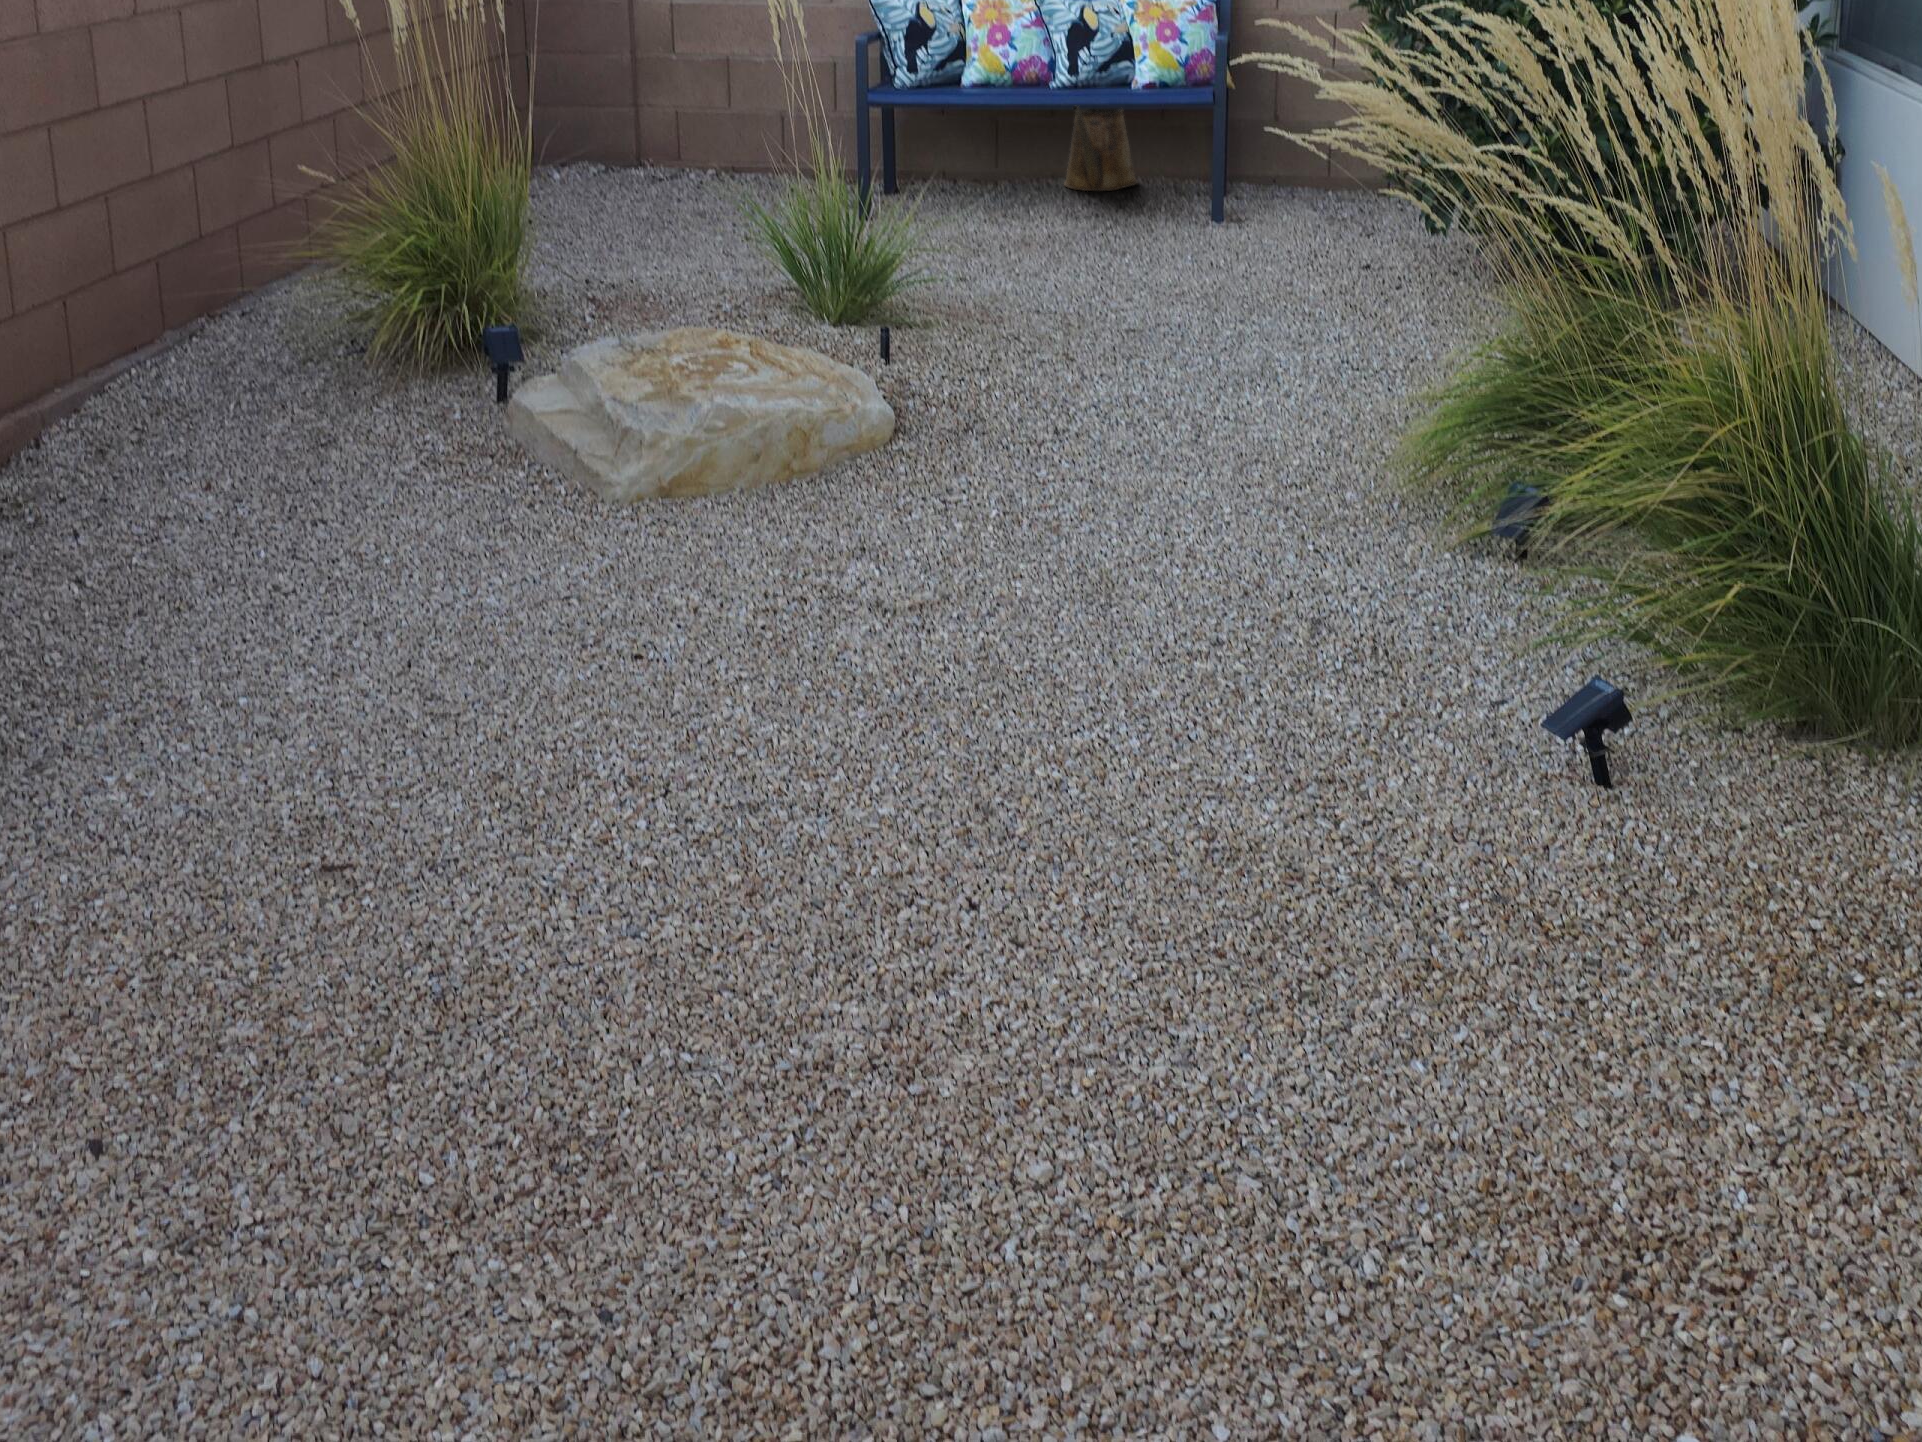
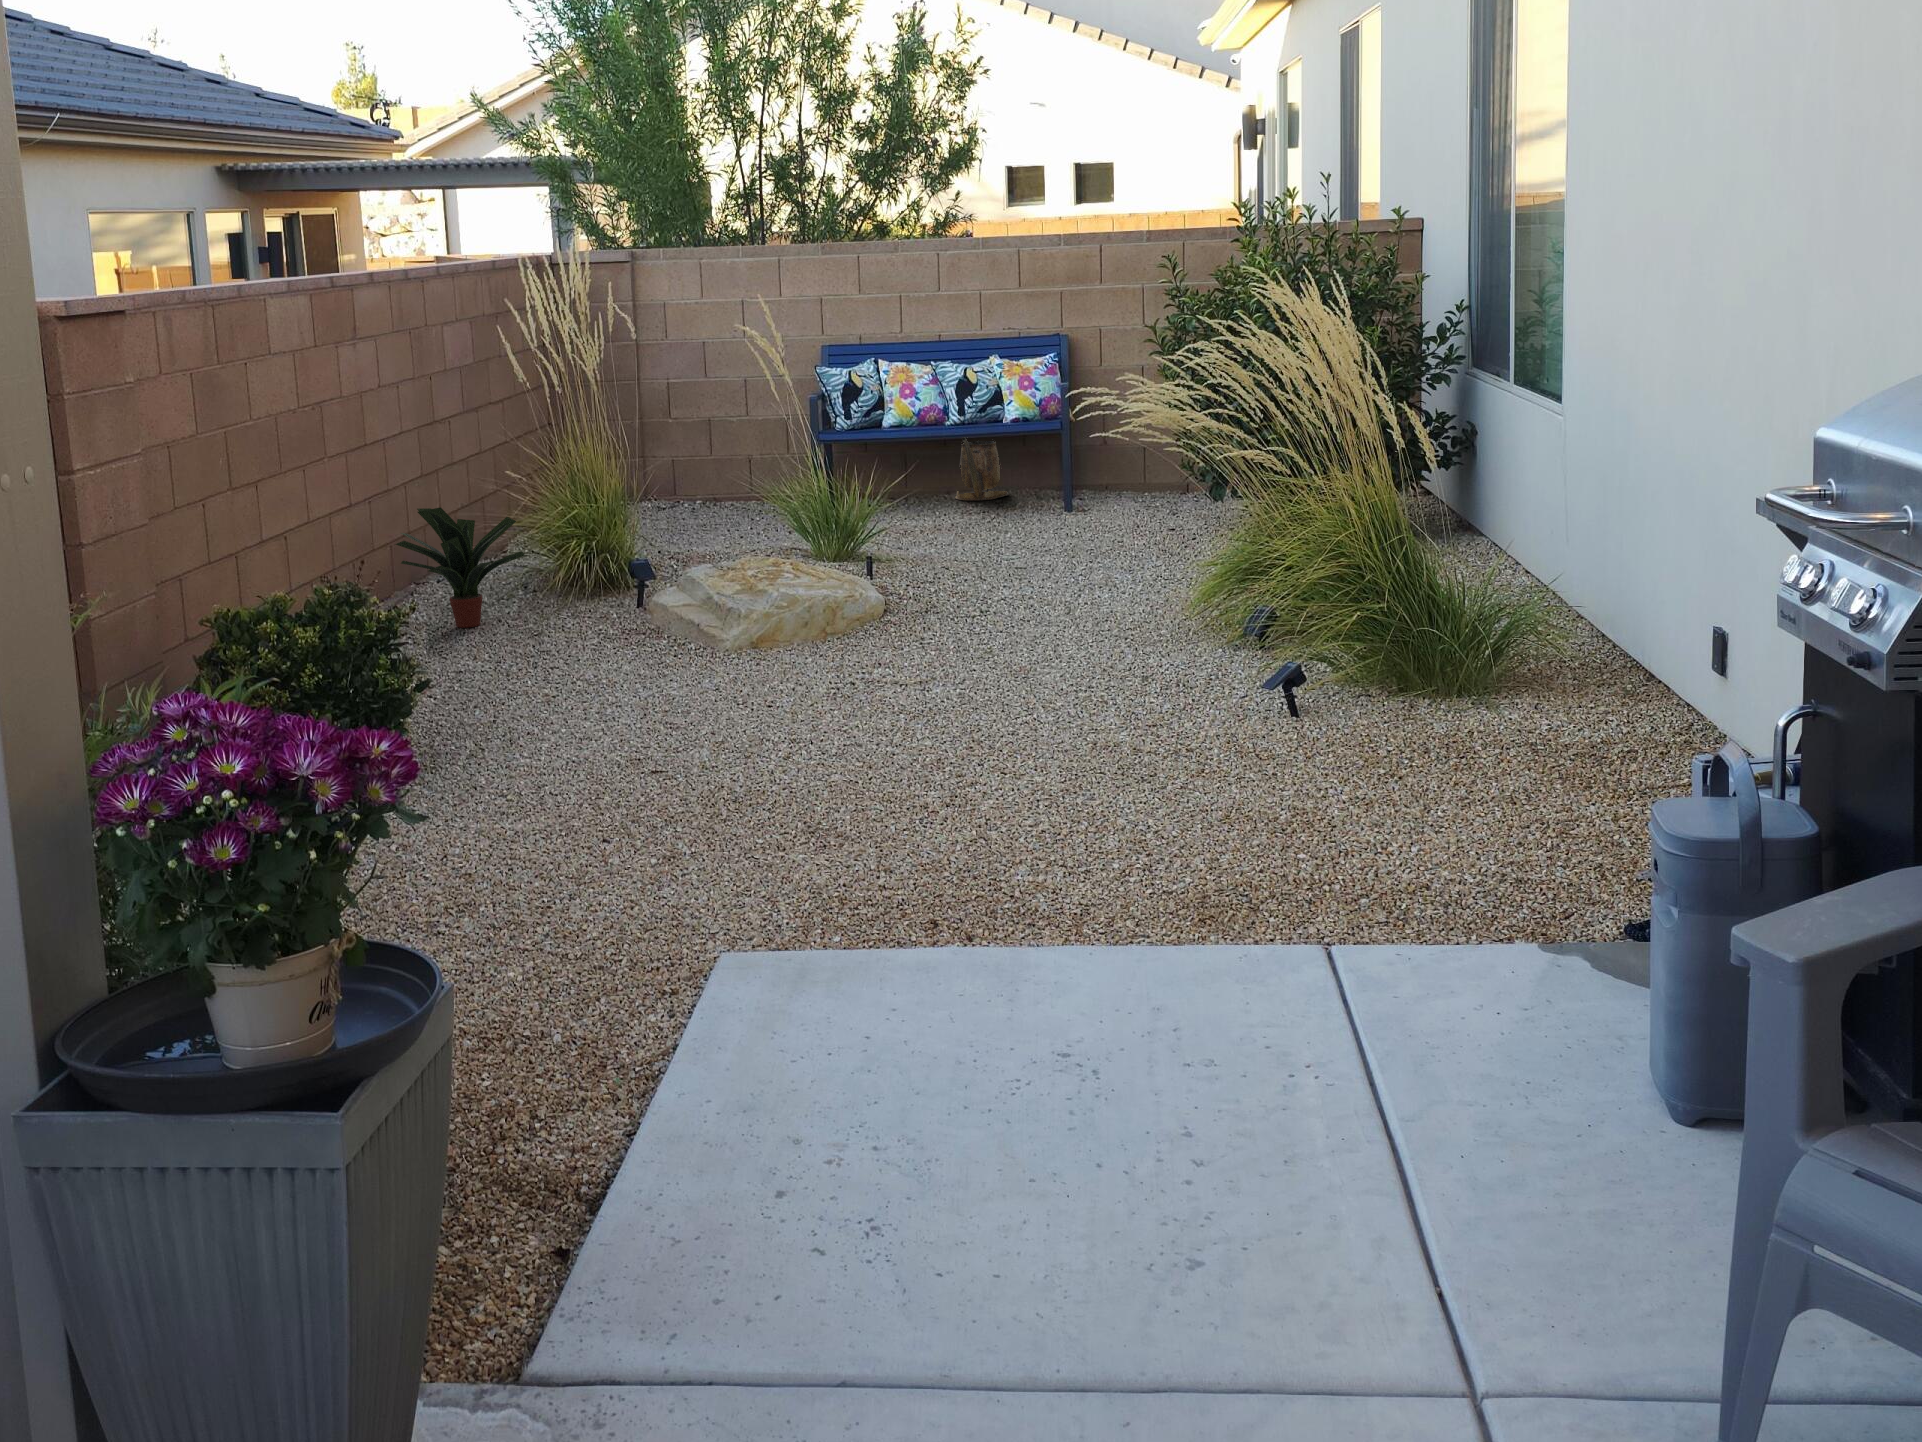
potted plant: none [121,218,346,411] -> present [396,507,525,628]

